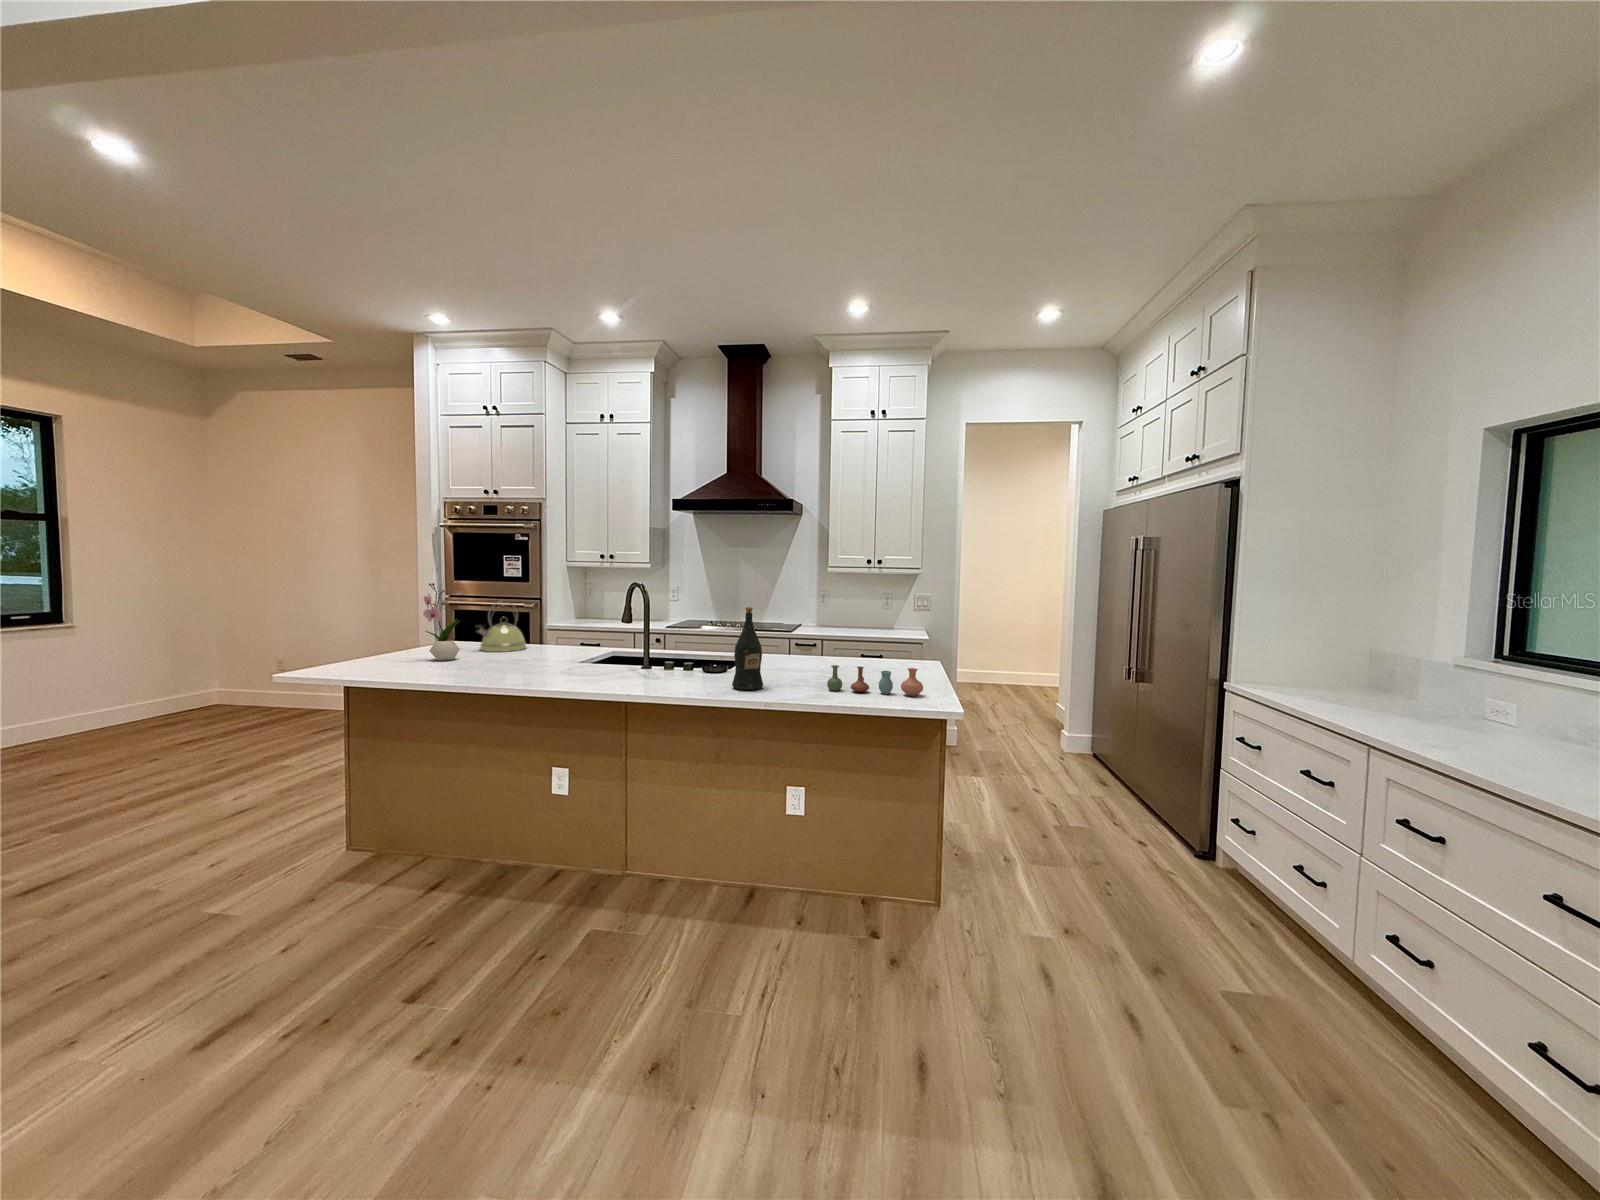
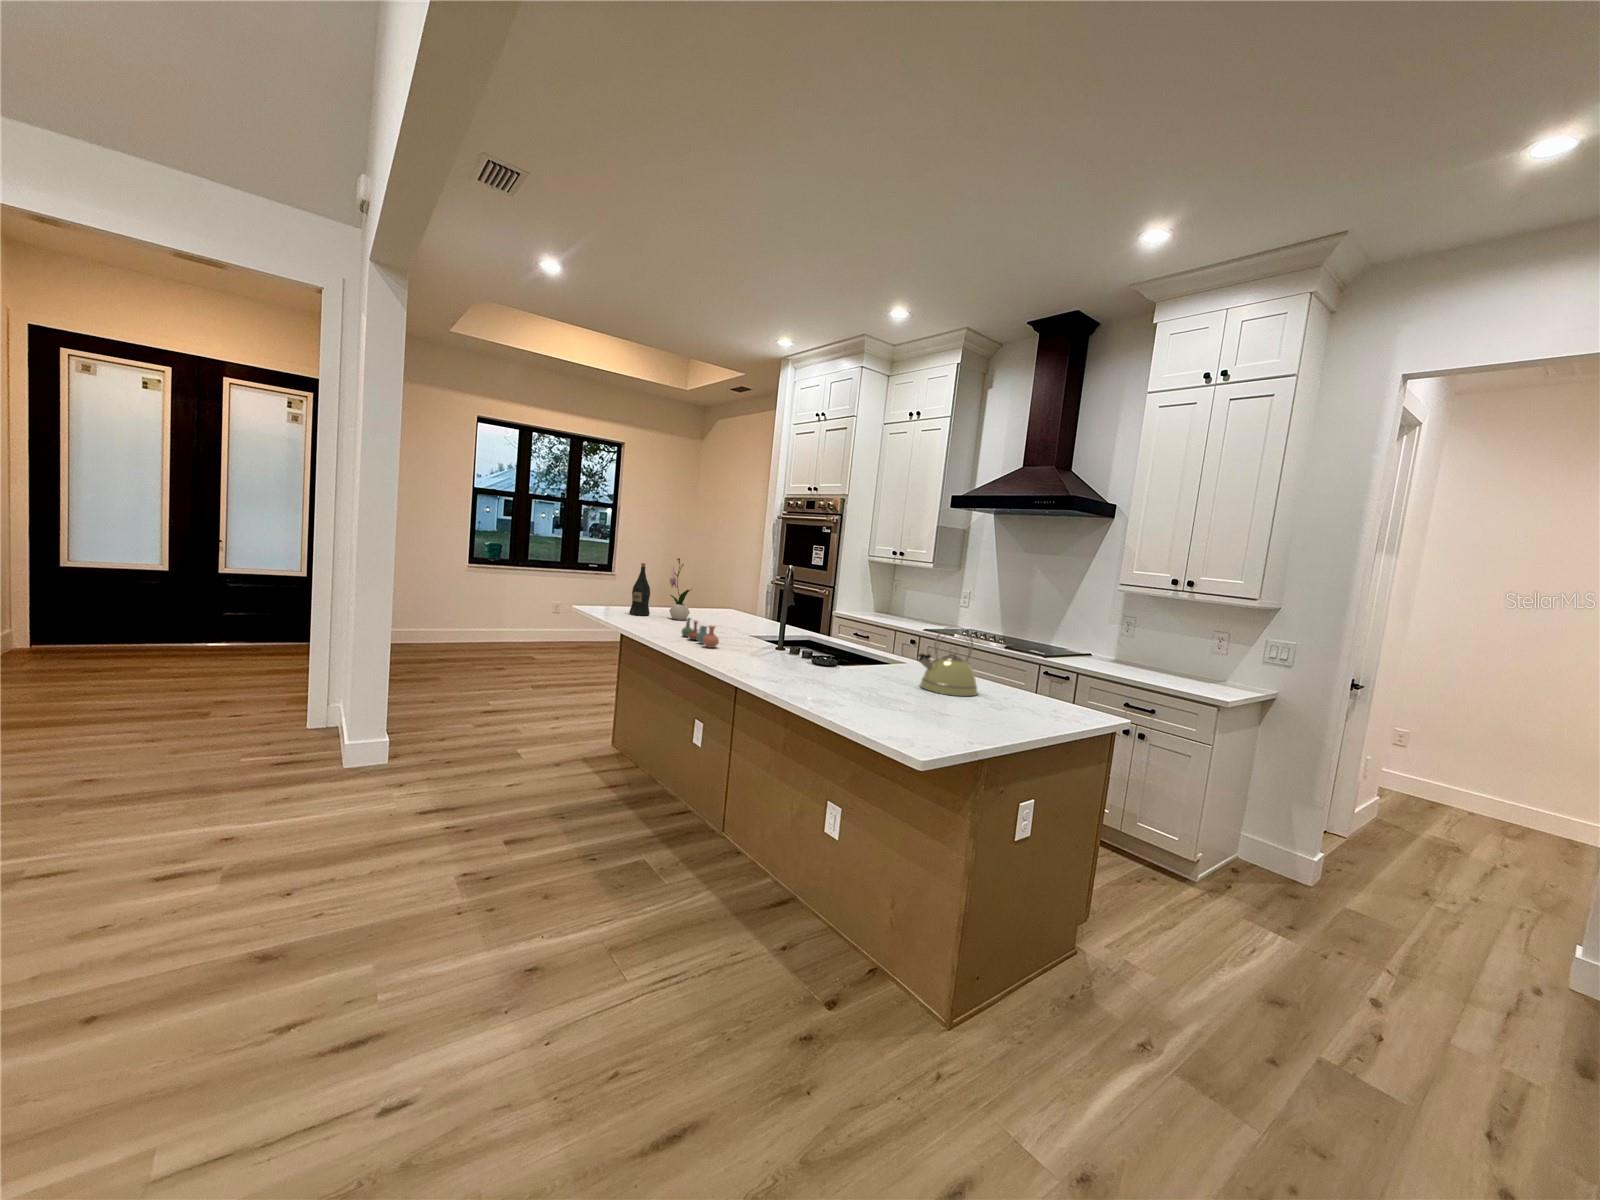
kettle: present [476,604,526,652] -> present [918,626,977,696]
wine bottle: present [732,607,763,690] -> present [630,563,650,616]
vase: present [827,665,923,696] -> present [682,618,719,648]

